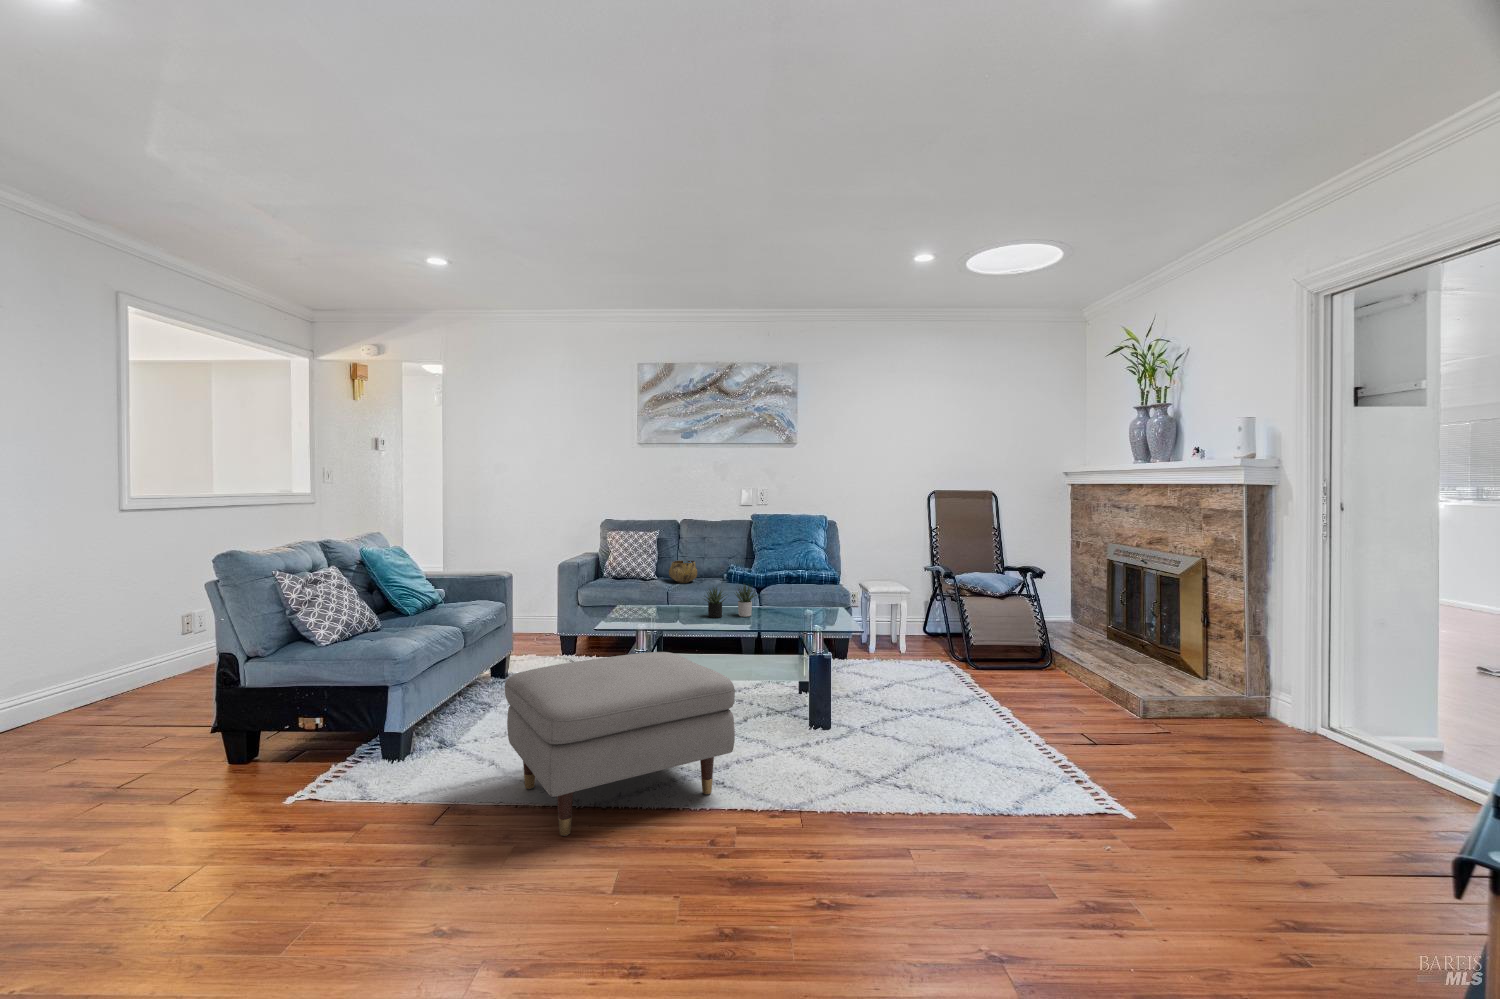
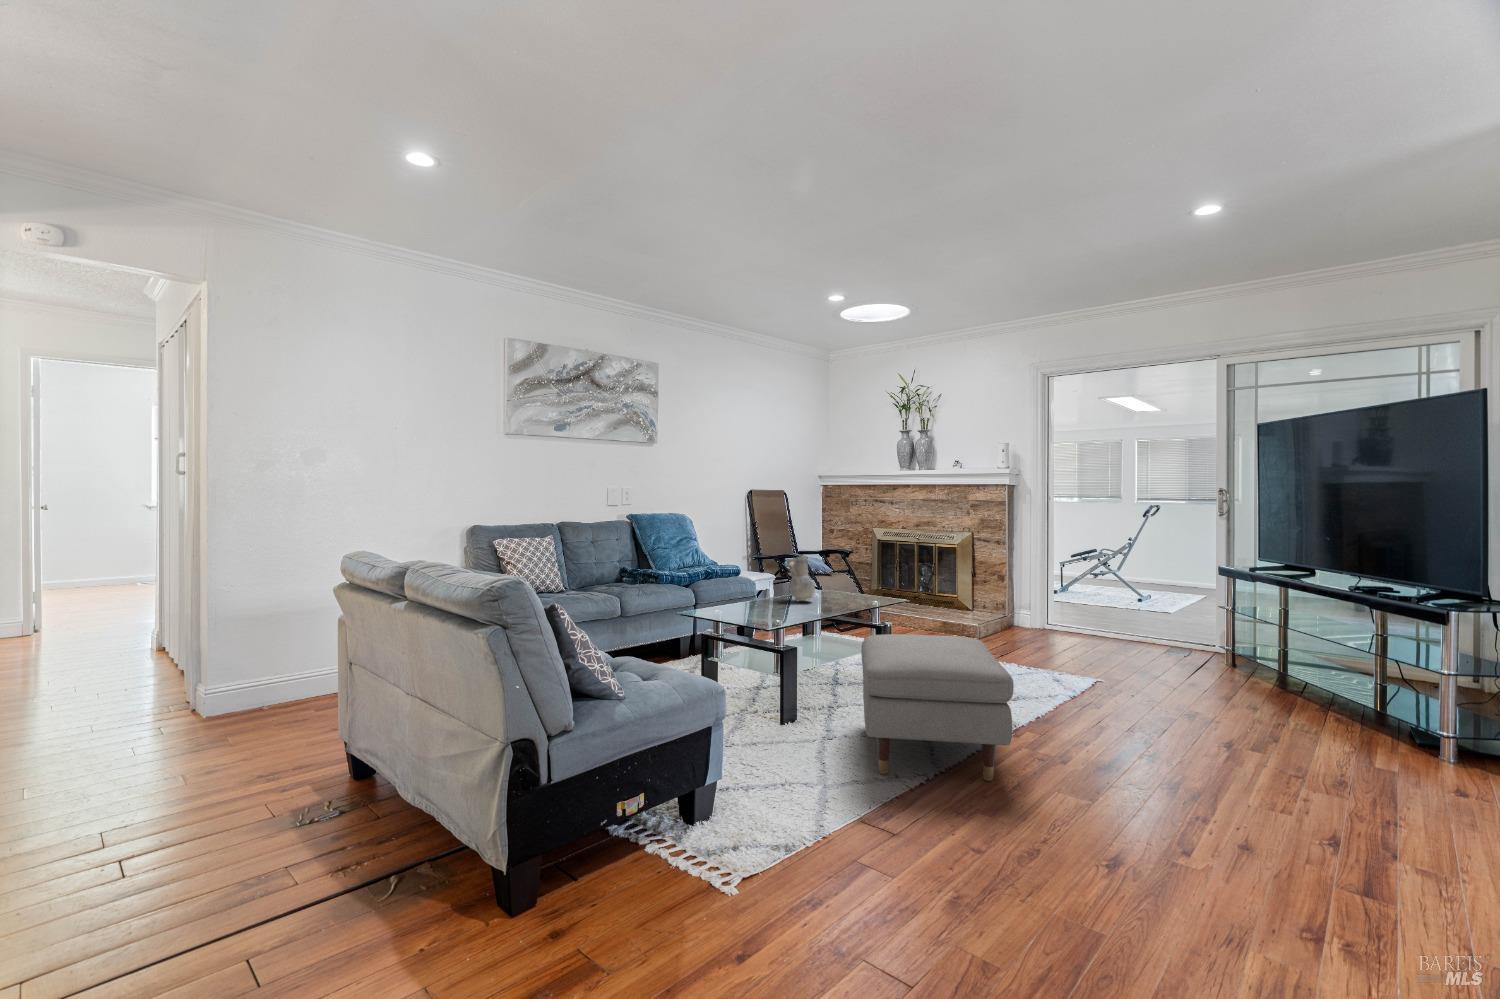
decorative bowl: present [669,561,697,583] -> none [581,568,615,592]
vase: none [785,565,823,615] -> present [787,556,815,601]
succulent plant: present [704,585,757,618] -> none [742,577,782,613]

